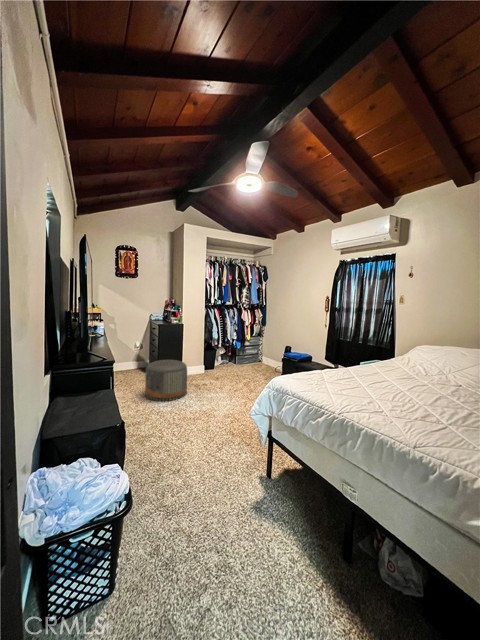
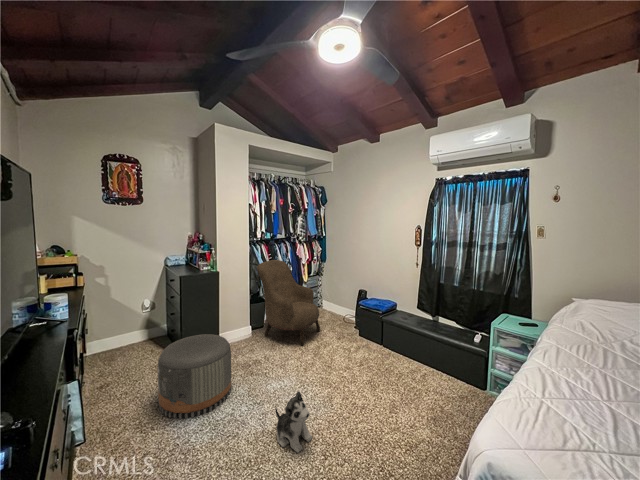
armchair: none [210,320,254,381] -> present [257,260,320,347]
plush toy: none [208,387,228,419] -> present [275,391,312,453]

